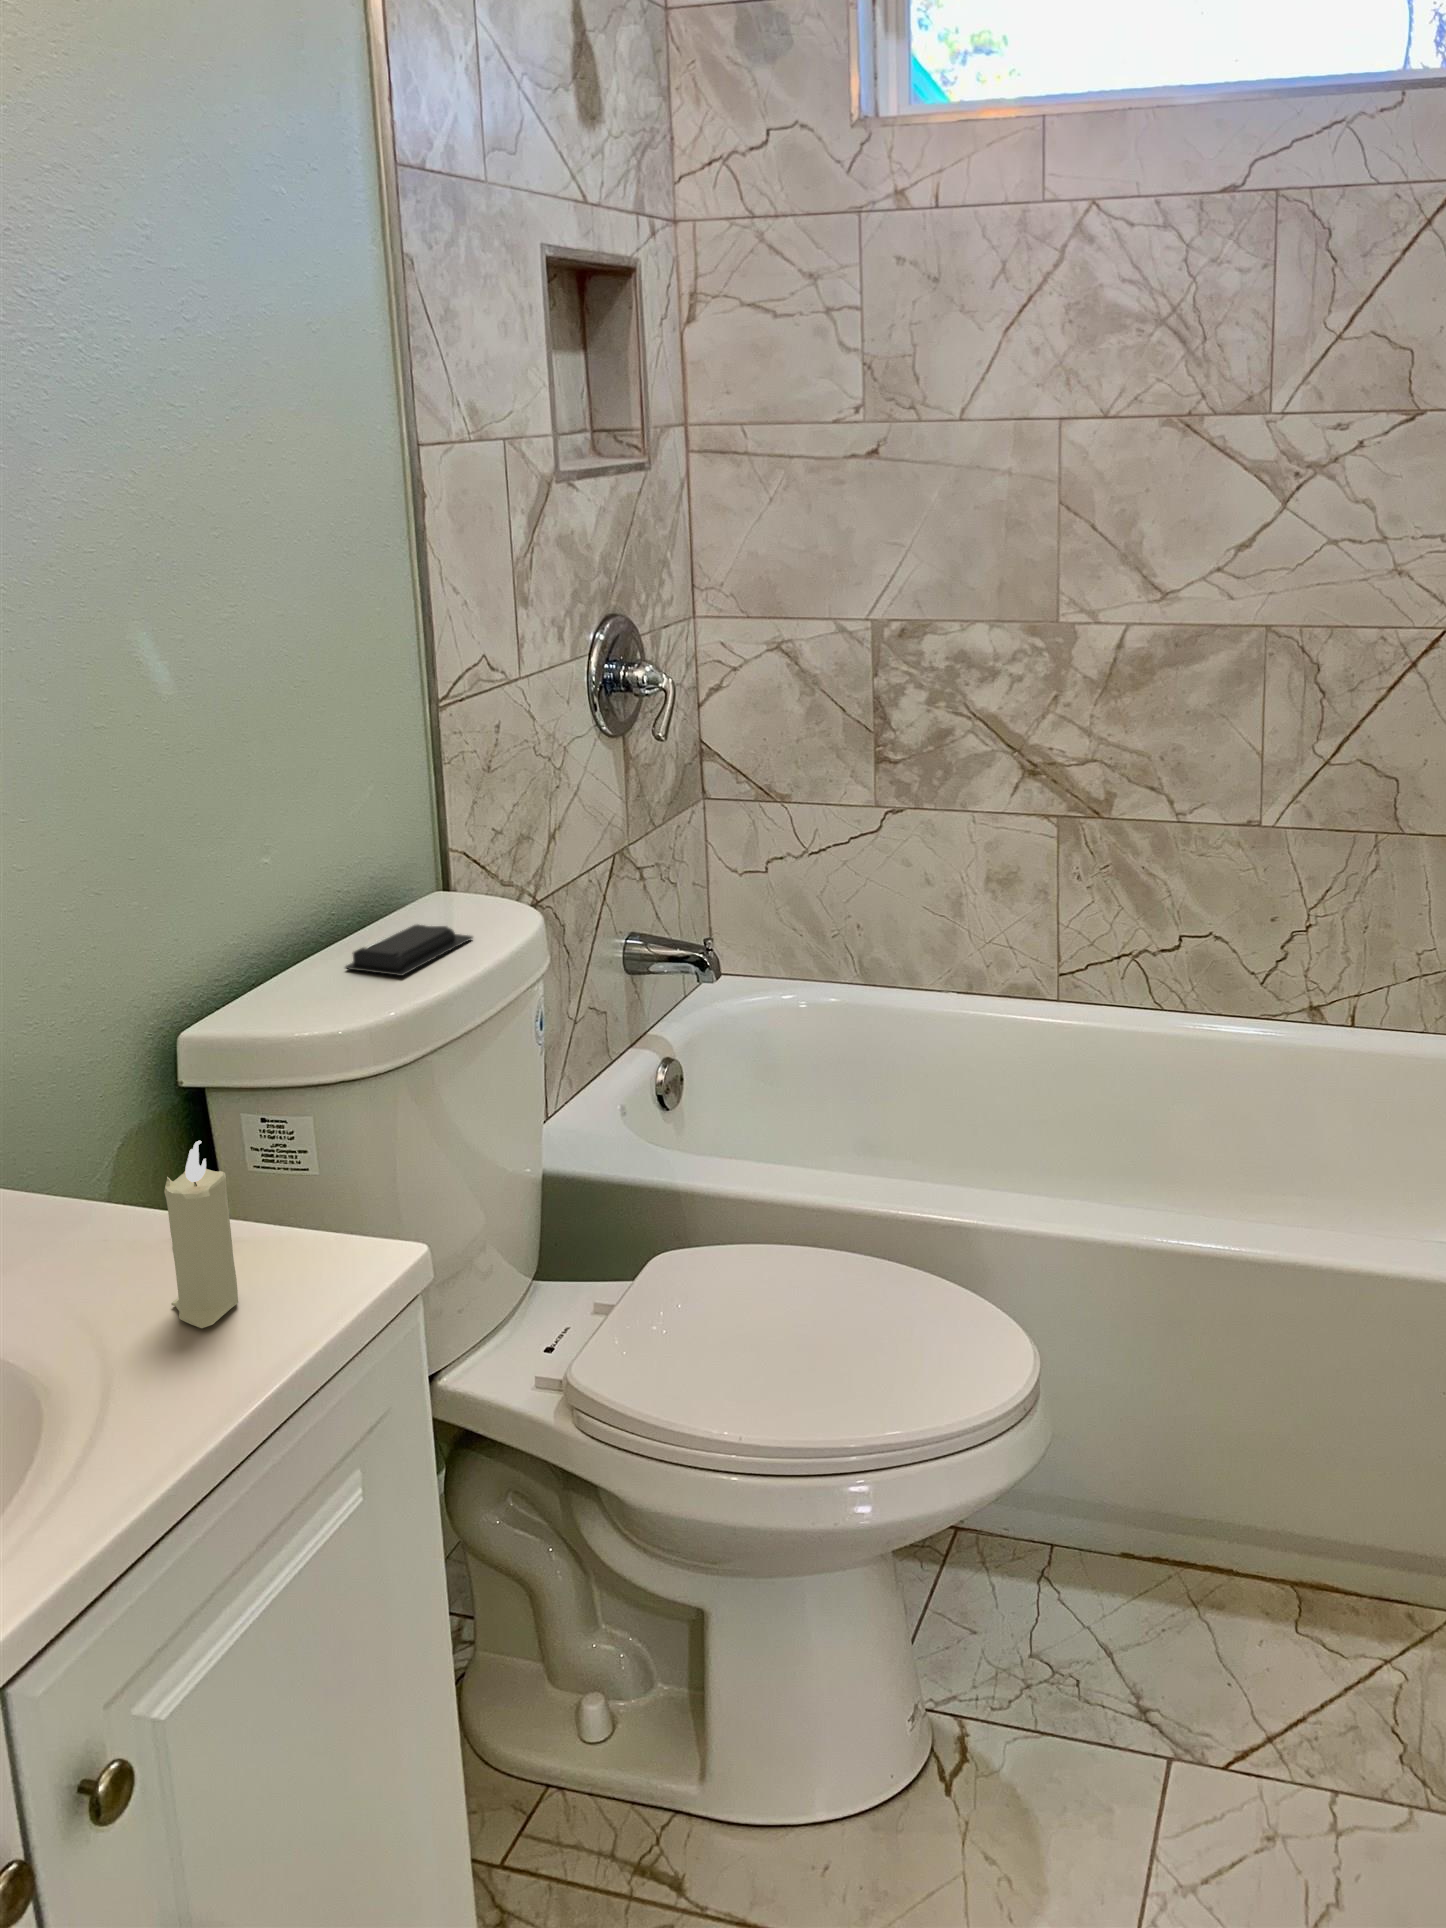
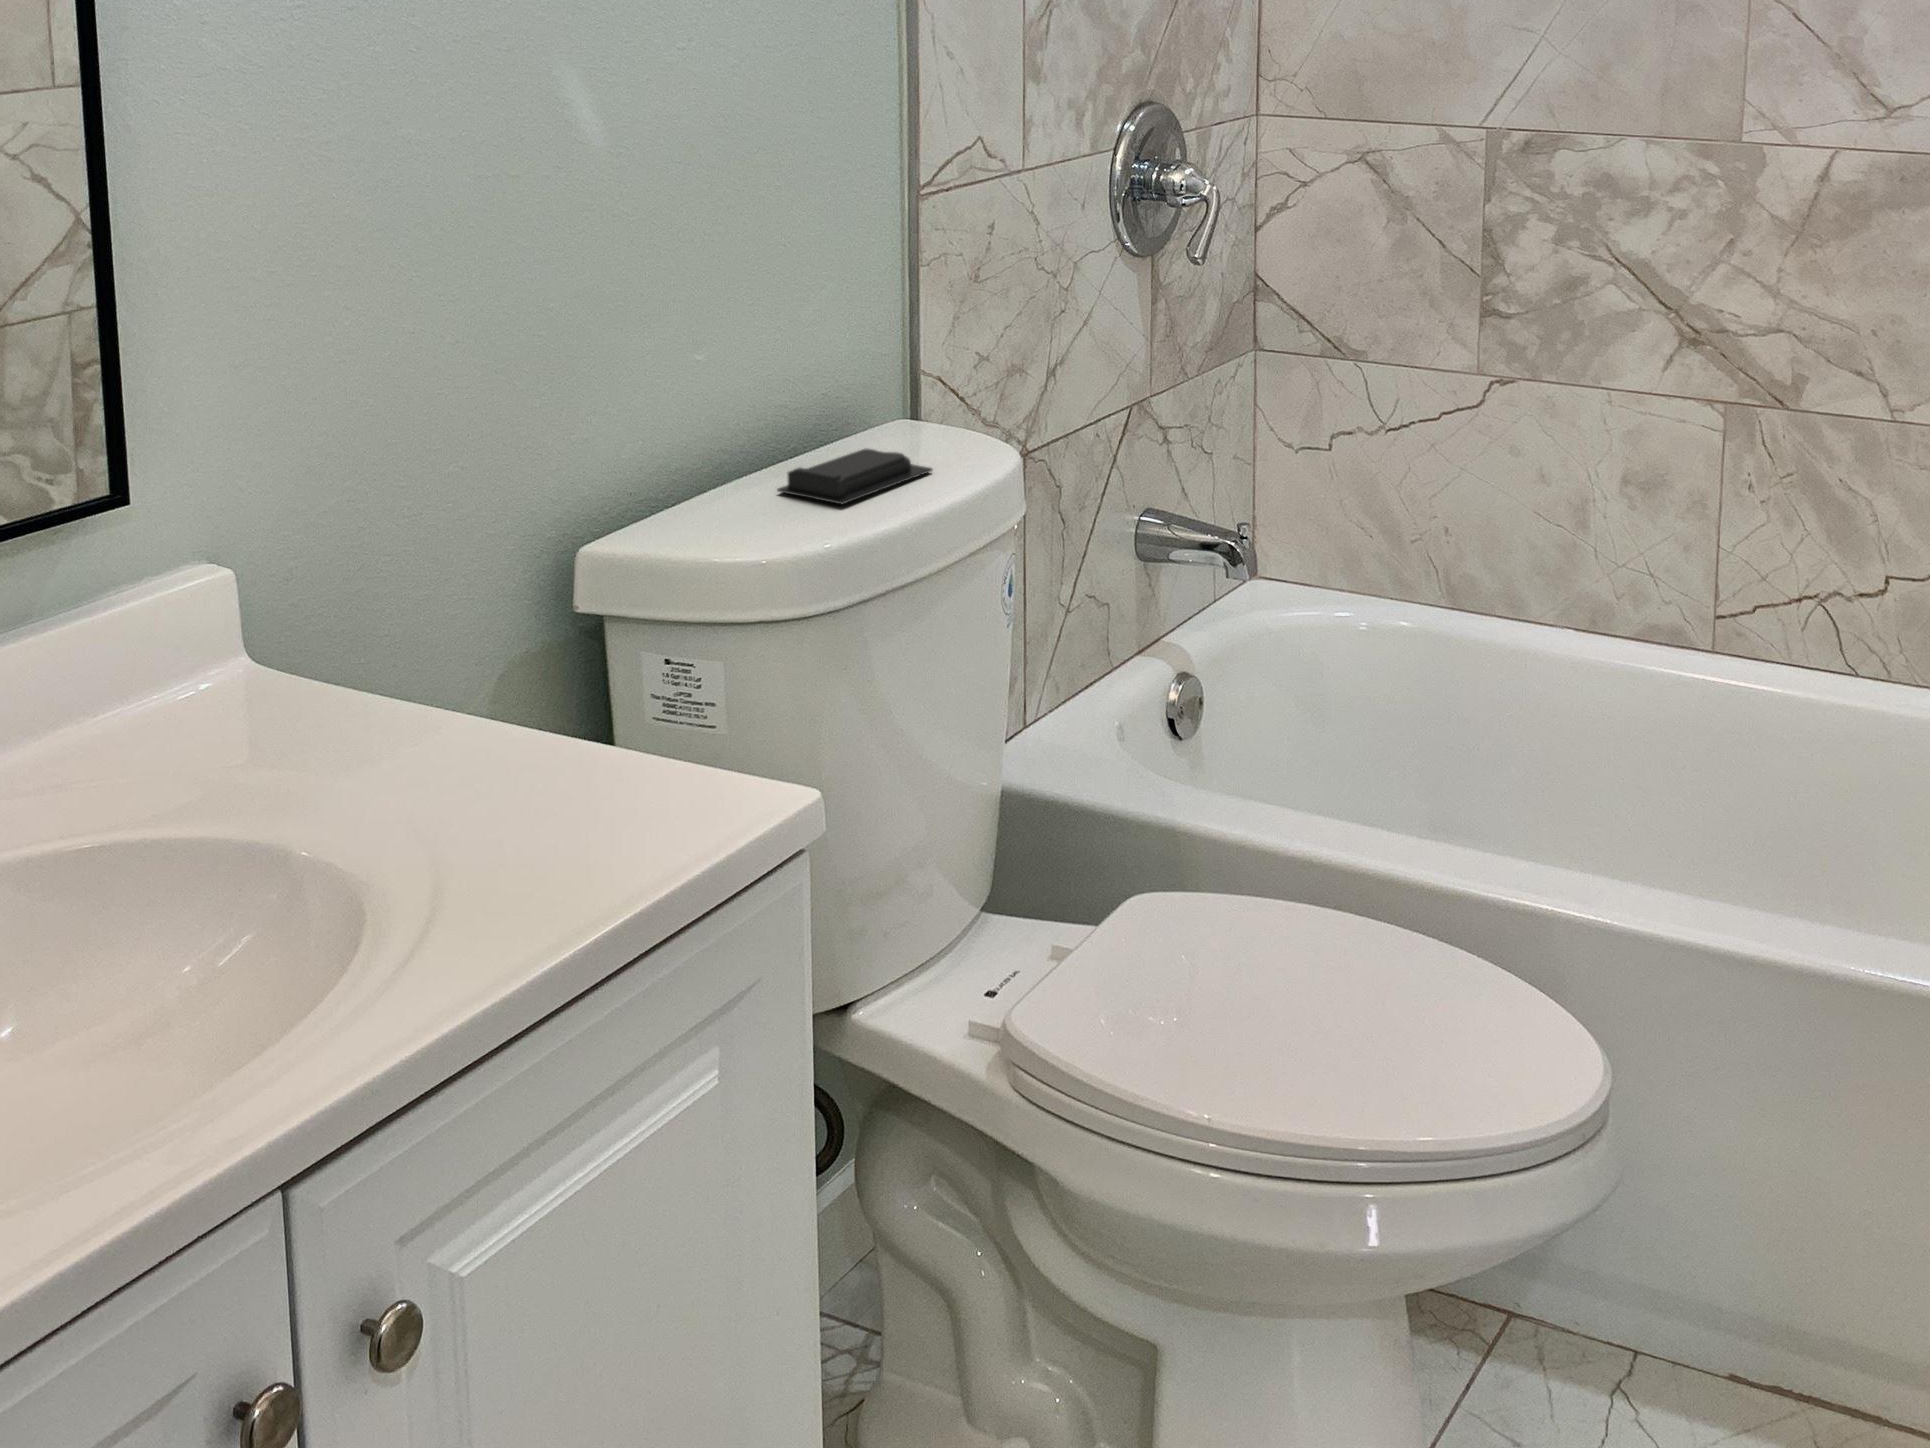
candle: present [164,1141,238,1328] -> none [538,633,611,850]

